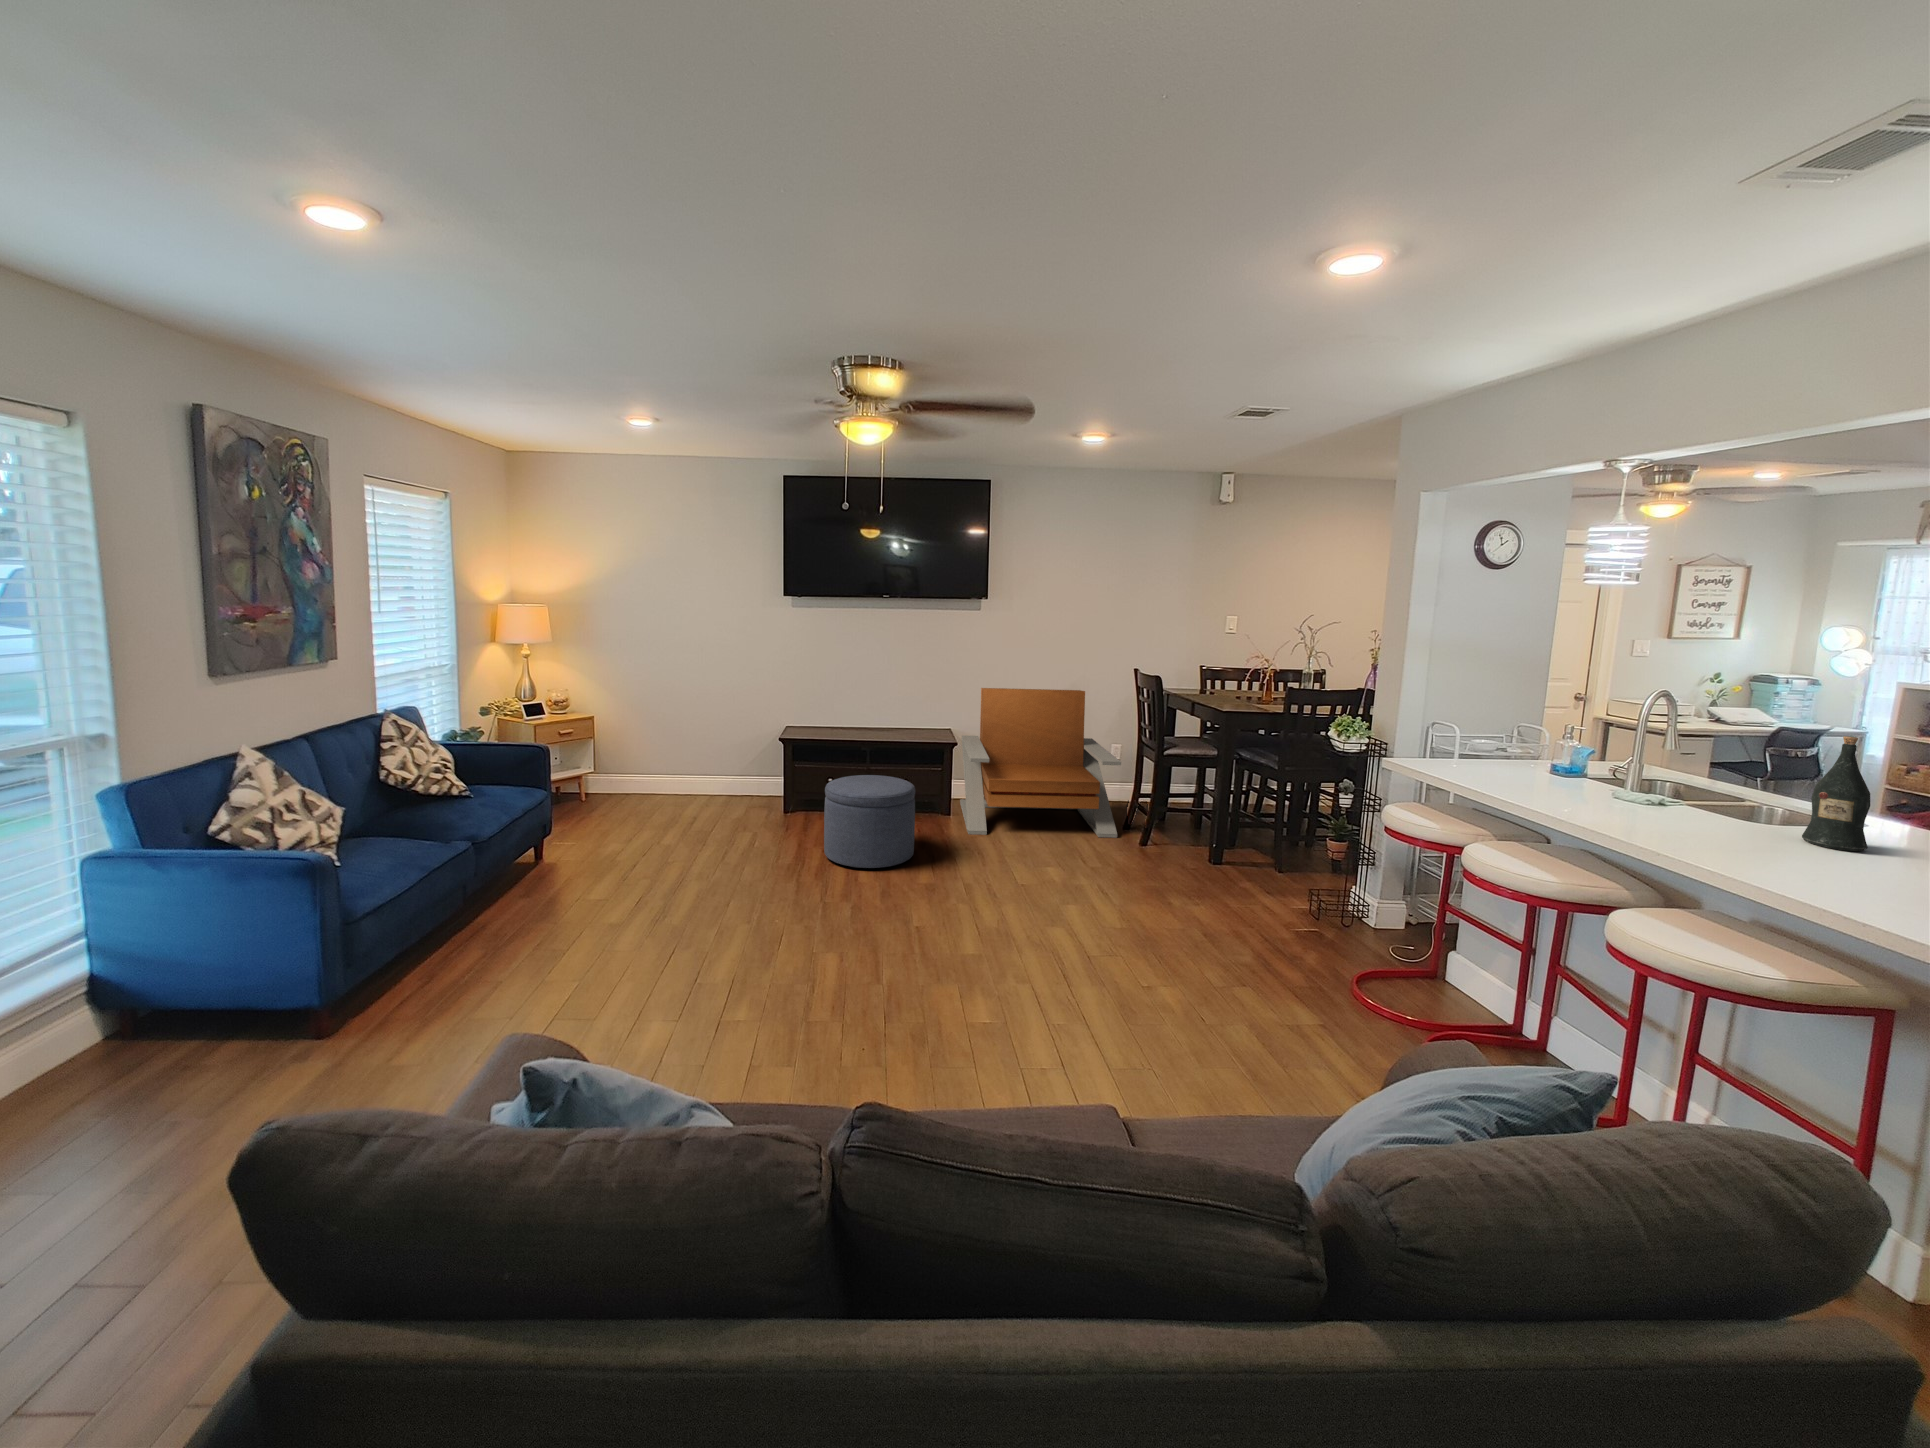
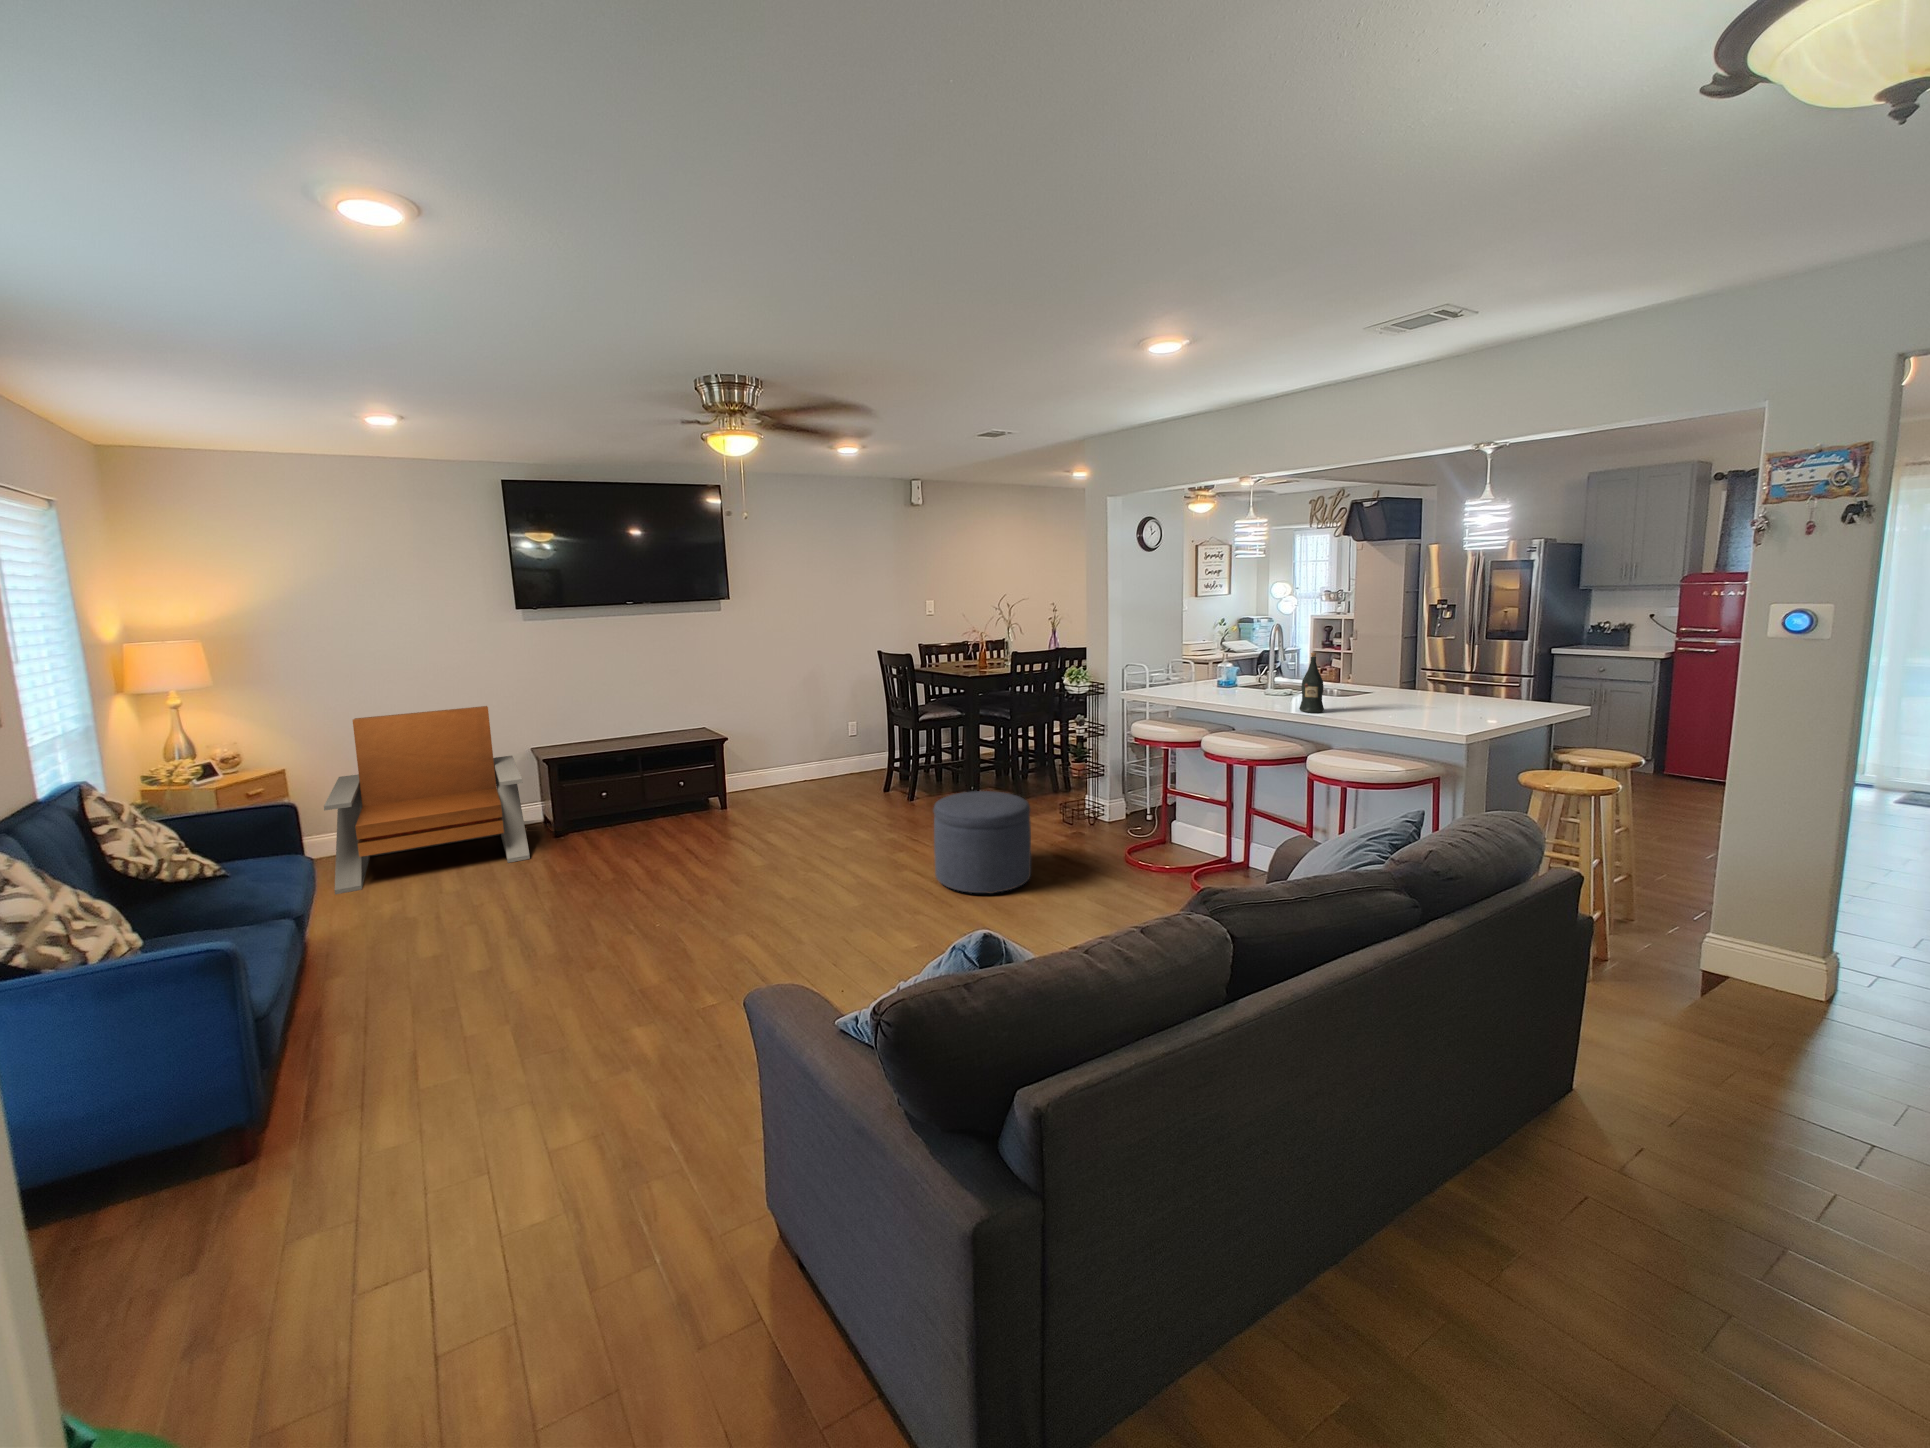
lounge chair: present [960,688,1121,838] -> present [324,706,530,894]
ottoman: present [824,775,915,868] -> present [933,791,1031,894]

